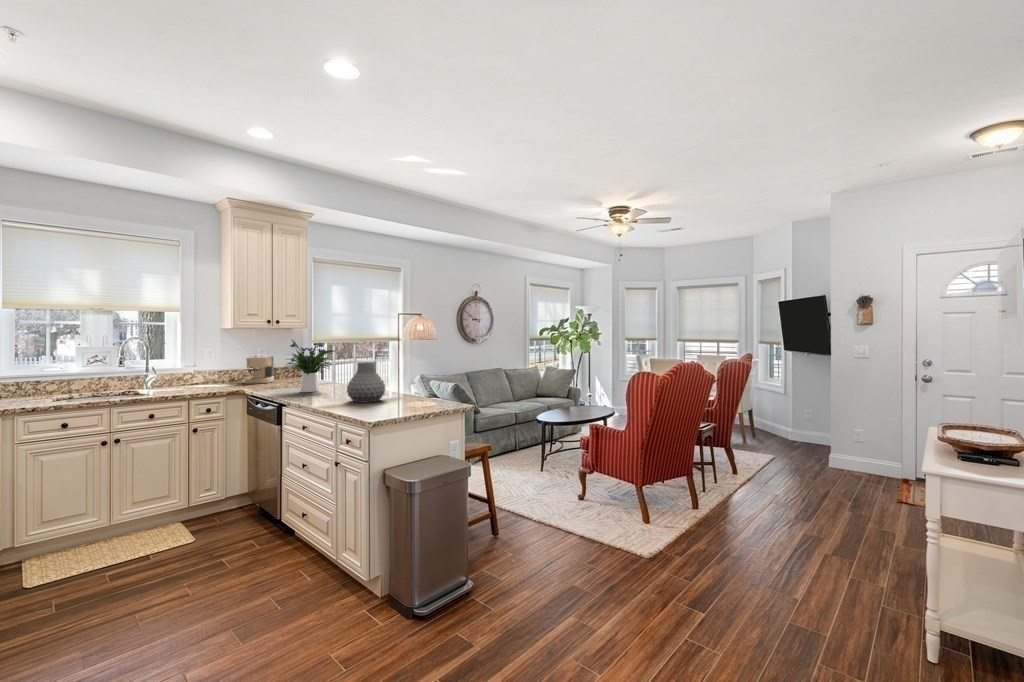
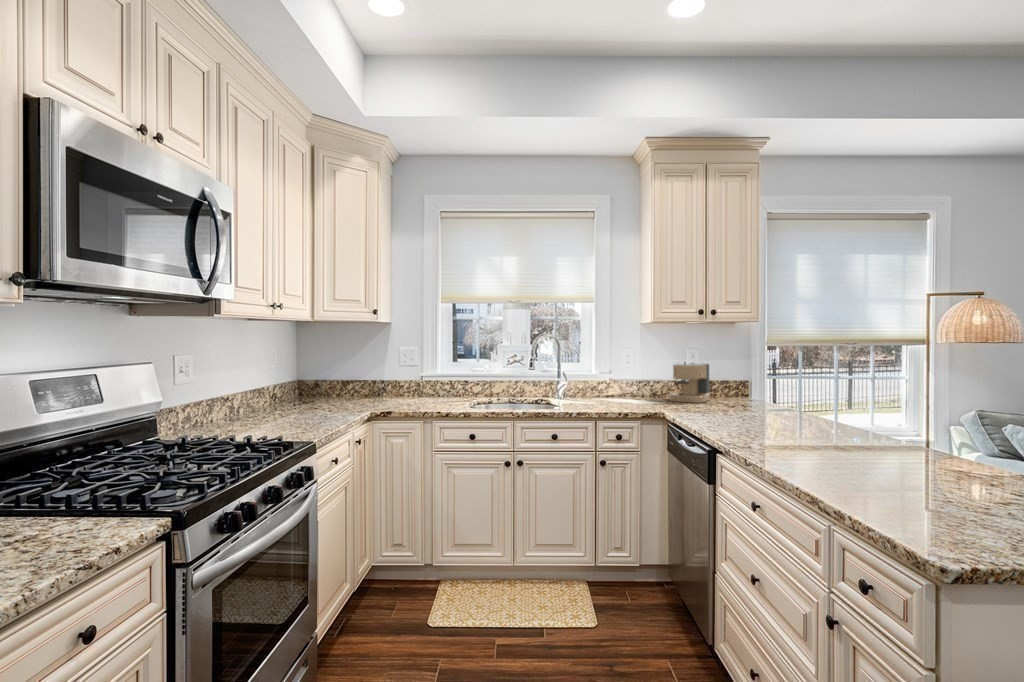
flower arrangement: present [286,339,334,392] -> none [722,338,813,430]
vase: present [347,362,385,402] -> none [844,387,945,479]

